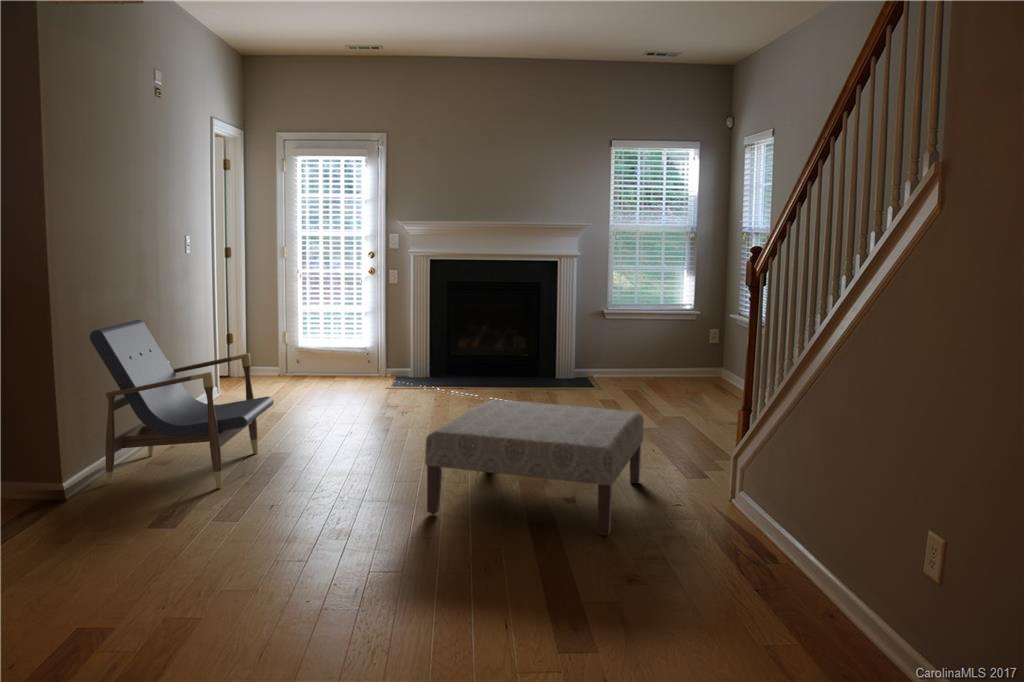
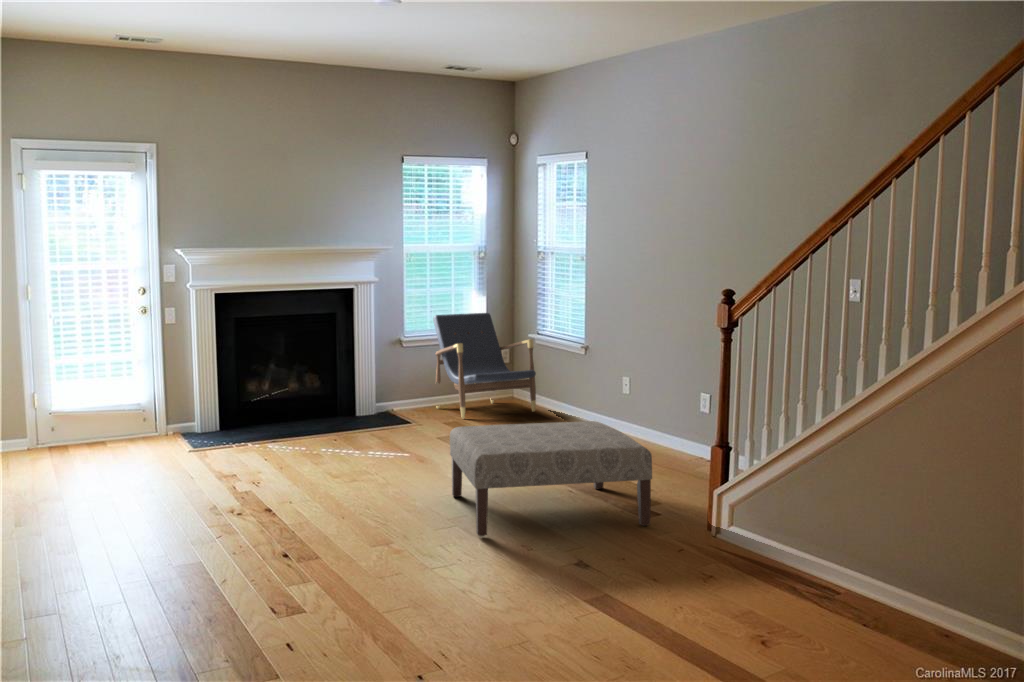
lounge chair: present [90,320,274,488] -> present [433,313,536,418]

